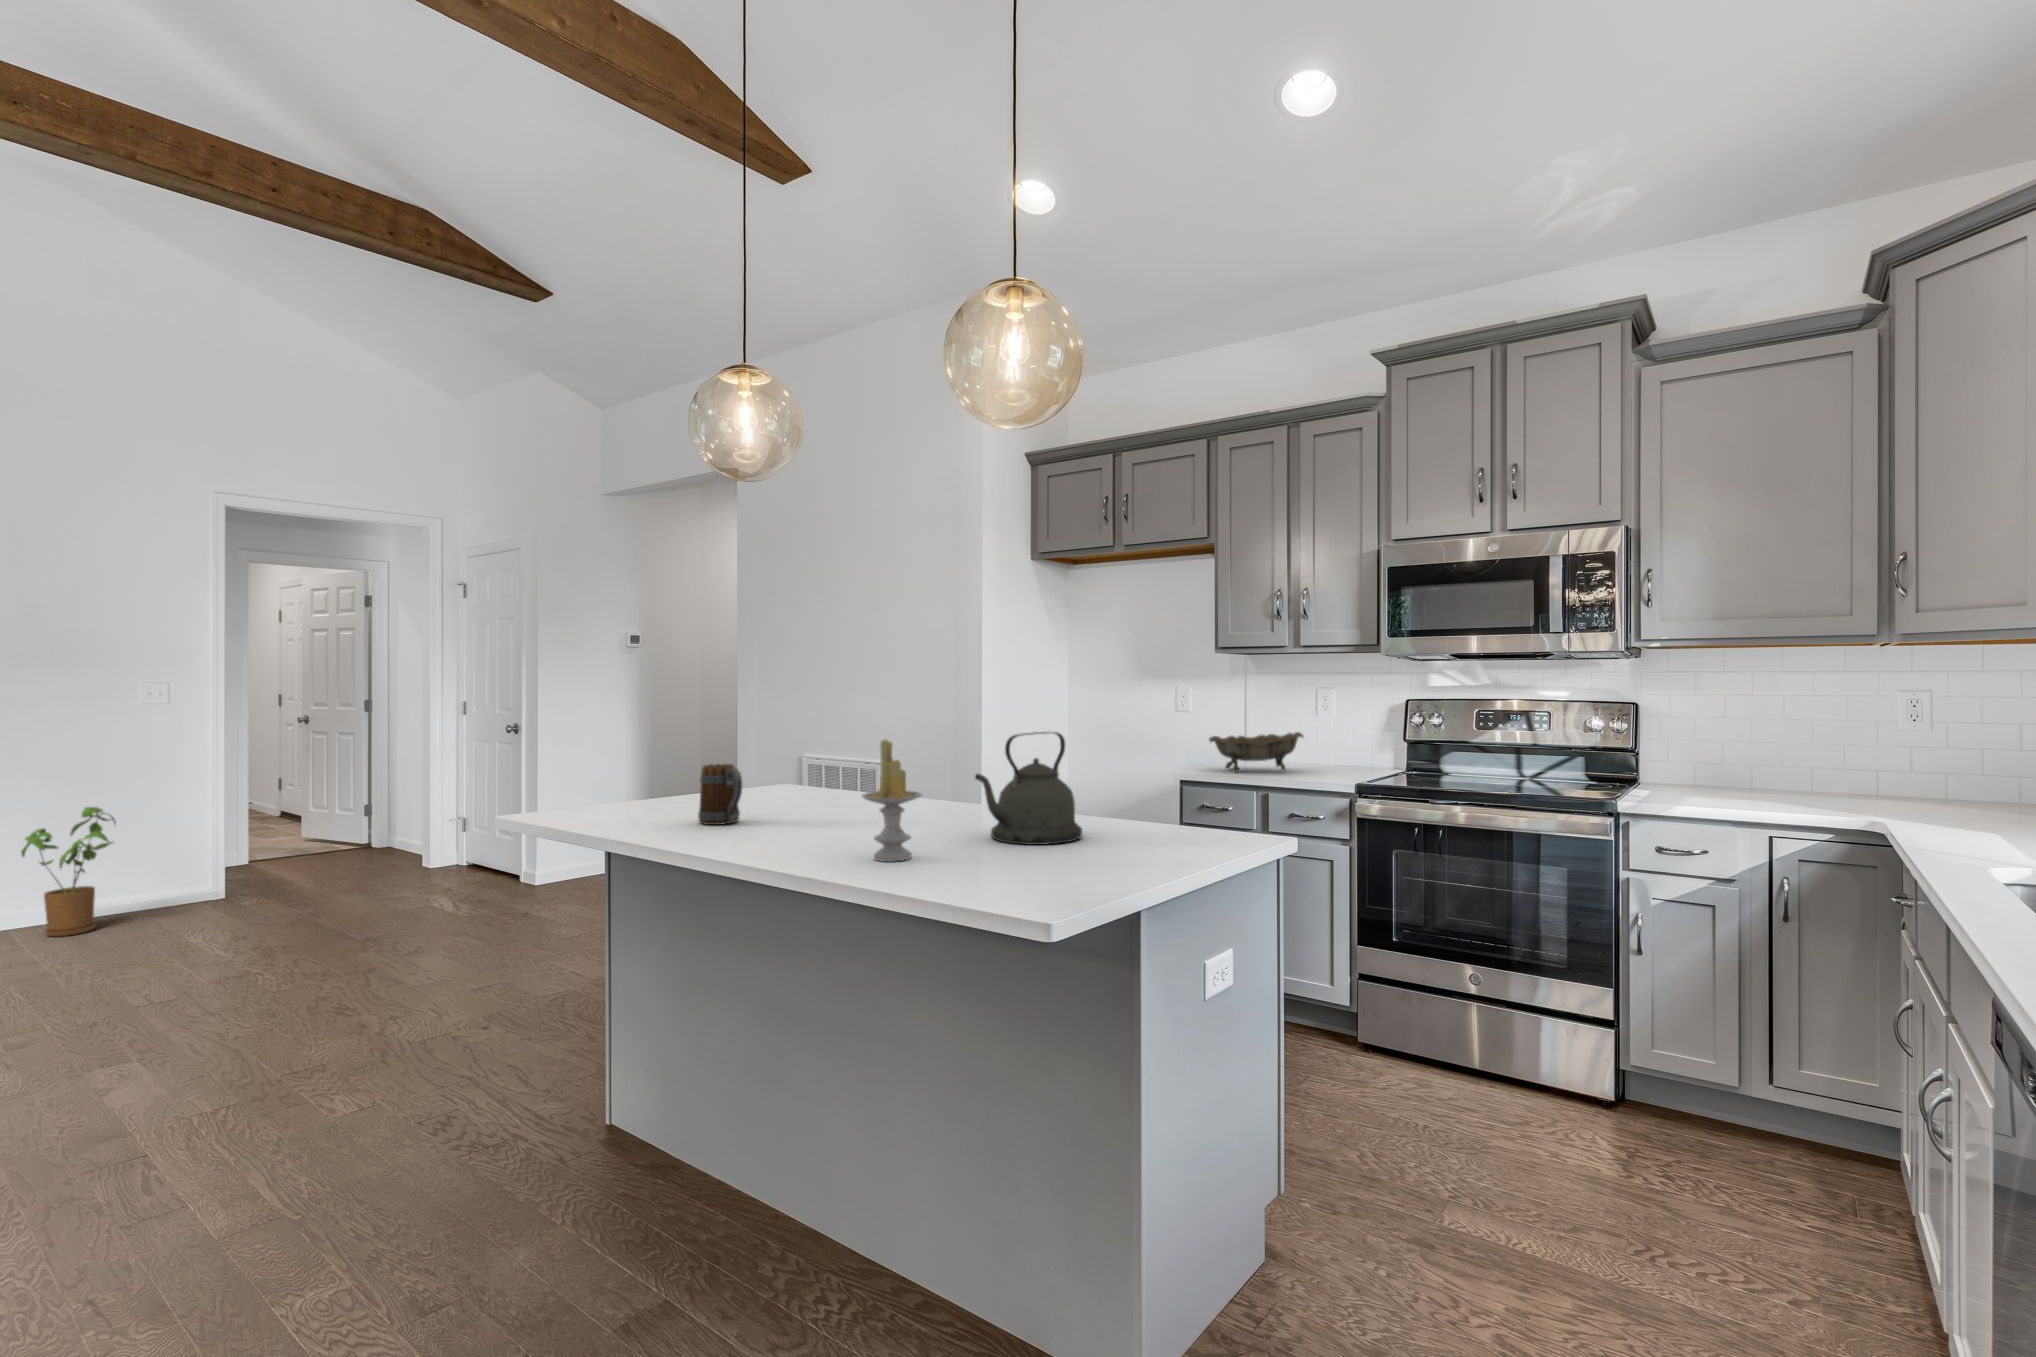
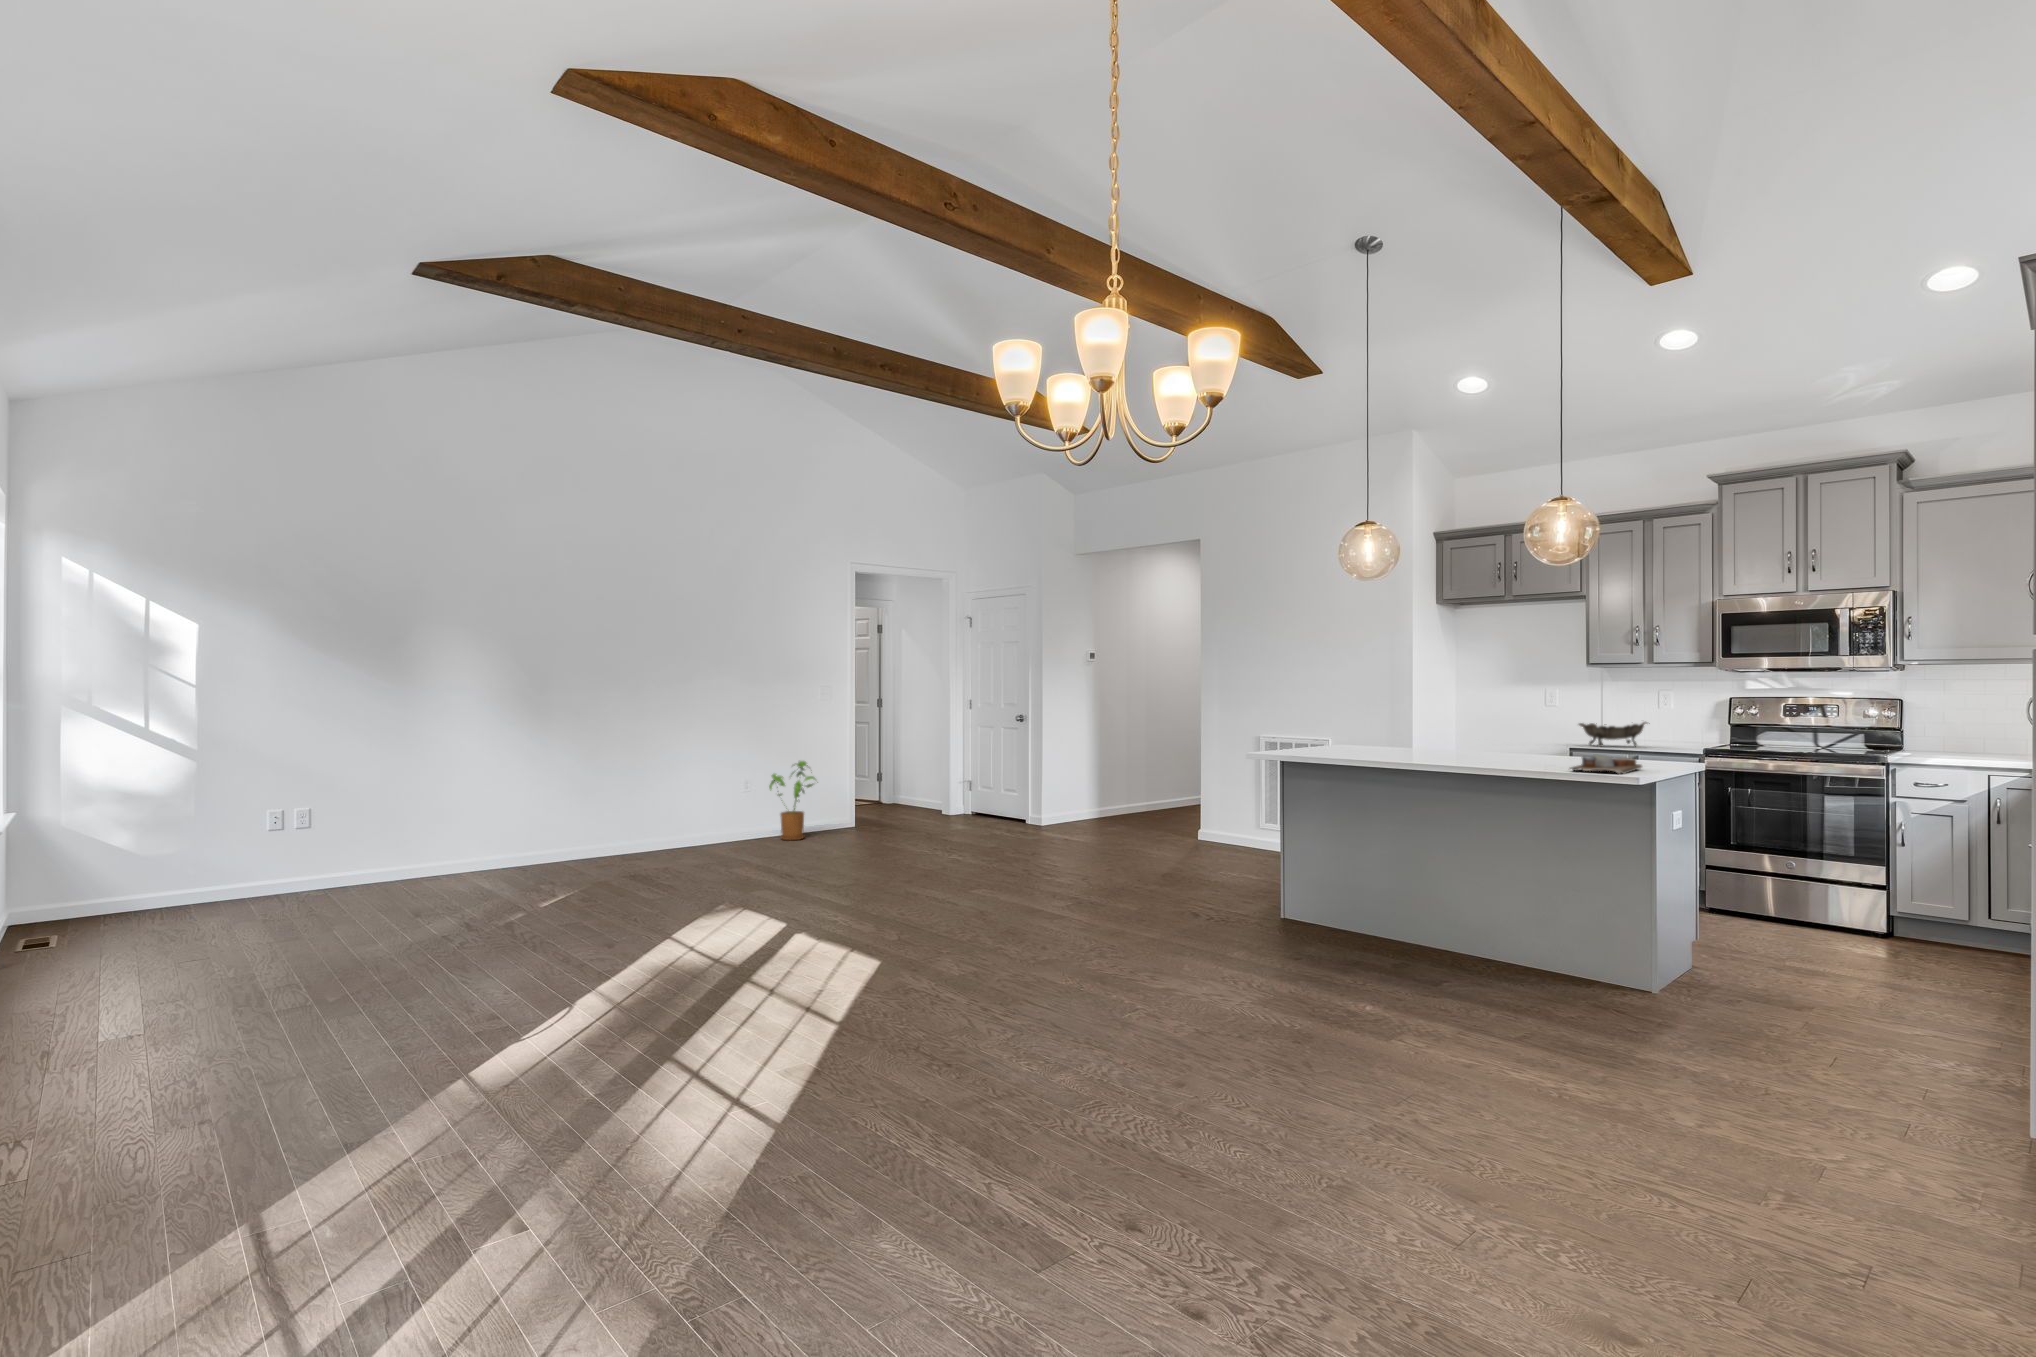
kettle: present [975,732,1082,845] -> none [1525,706,1579,762]
candle: present [862,740,922,862] -> none [1483,706,1515,764]
mug: present [698,764,742,825] -> none [1343,724,1374,755]
cutting board: none [932,850,1134,926] -> present [1571,755,1642,774]

